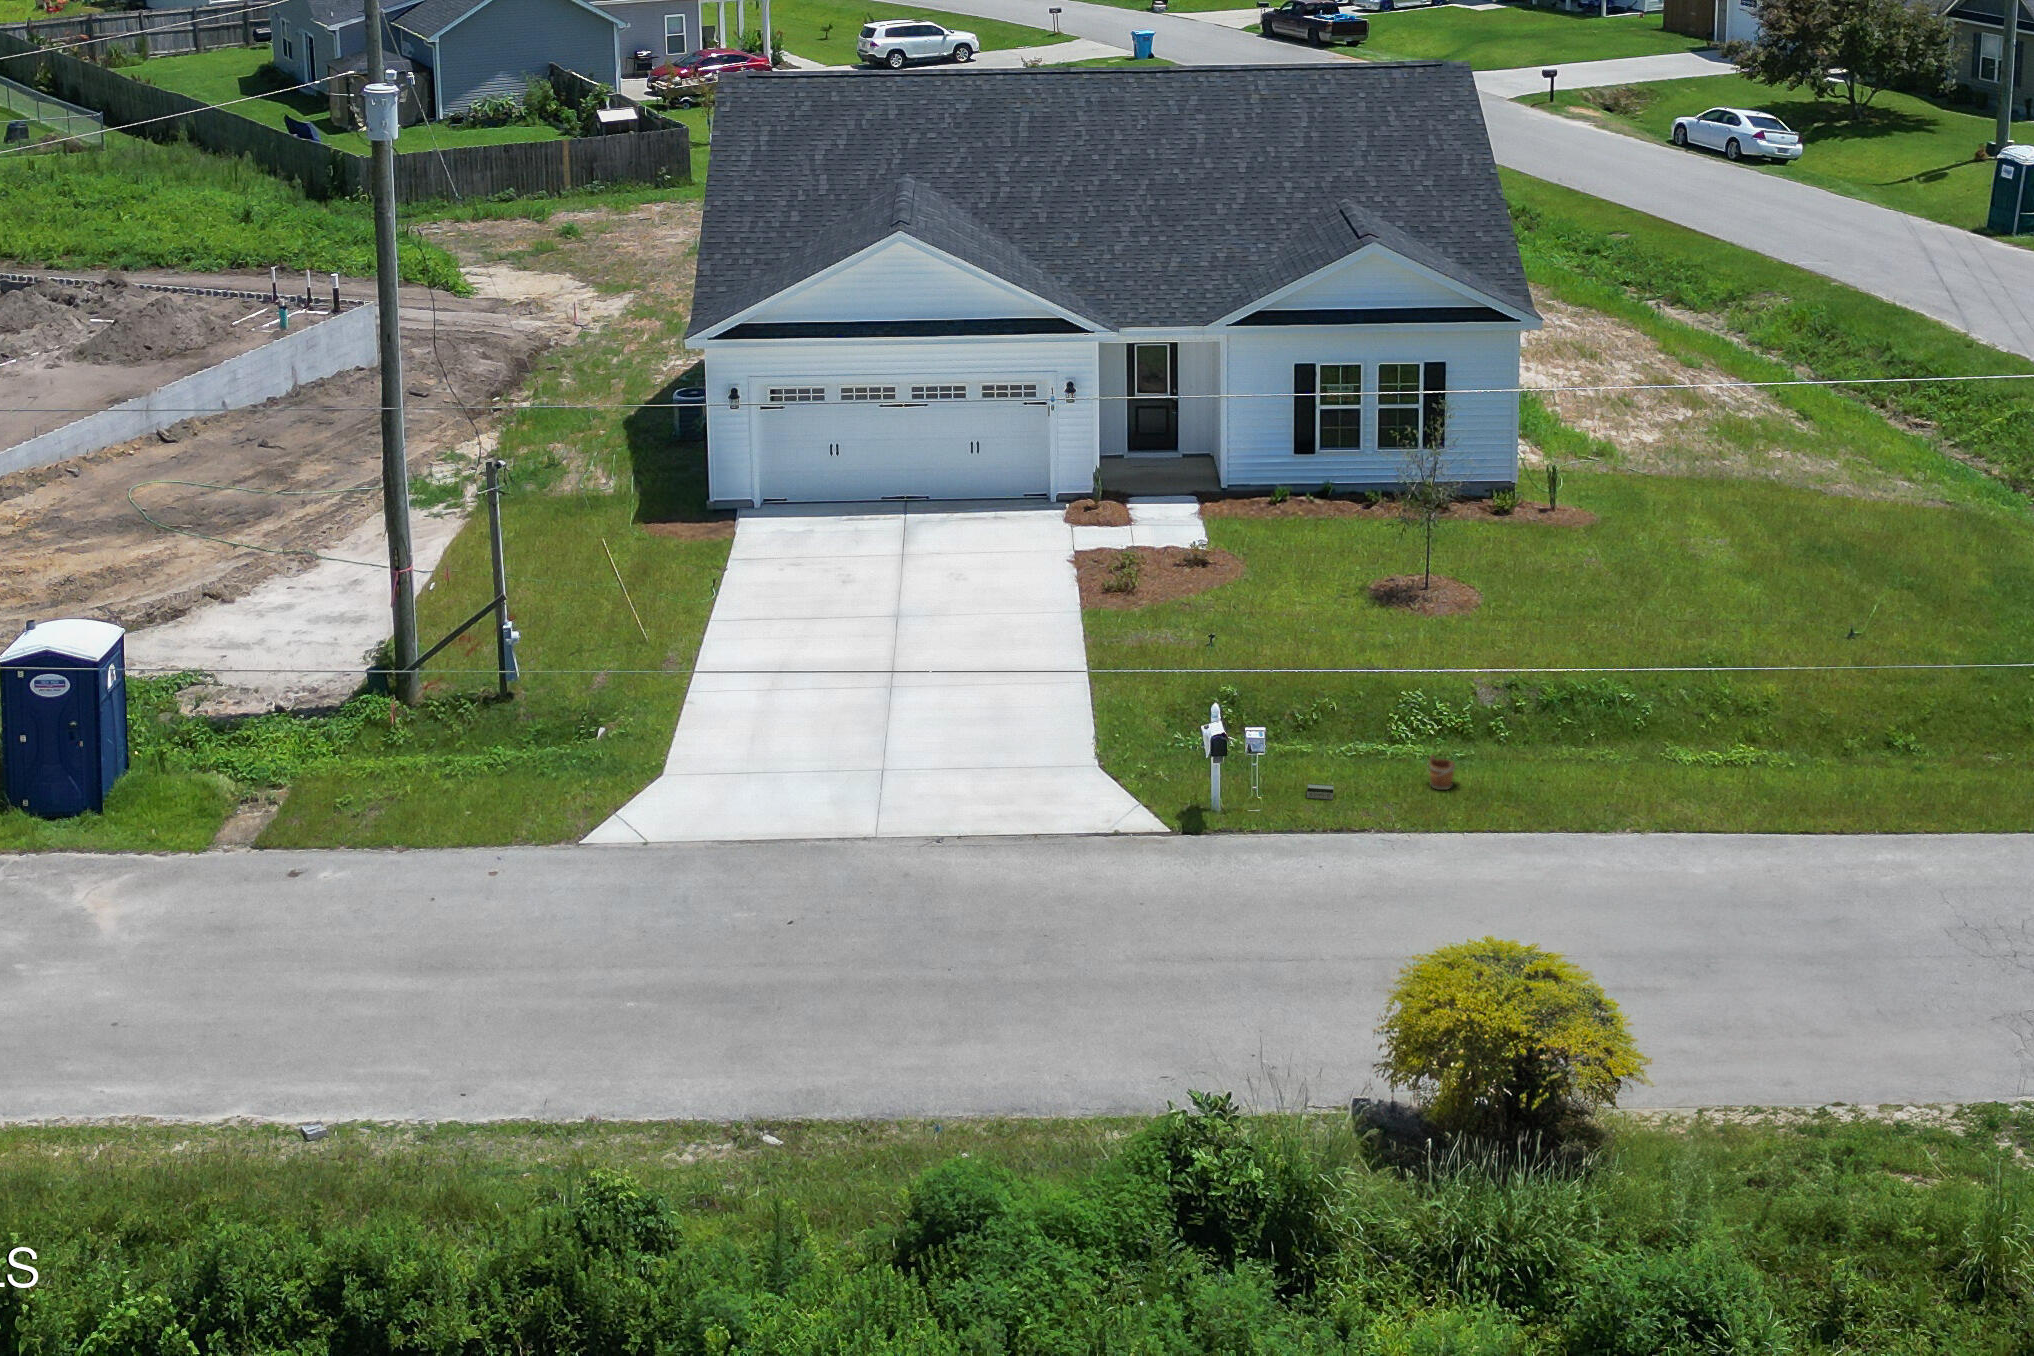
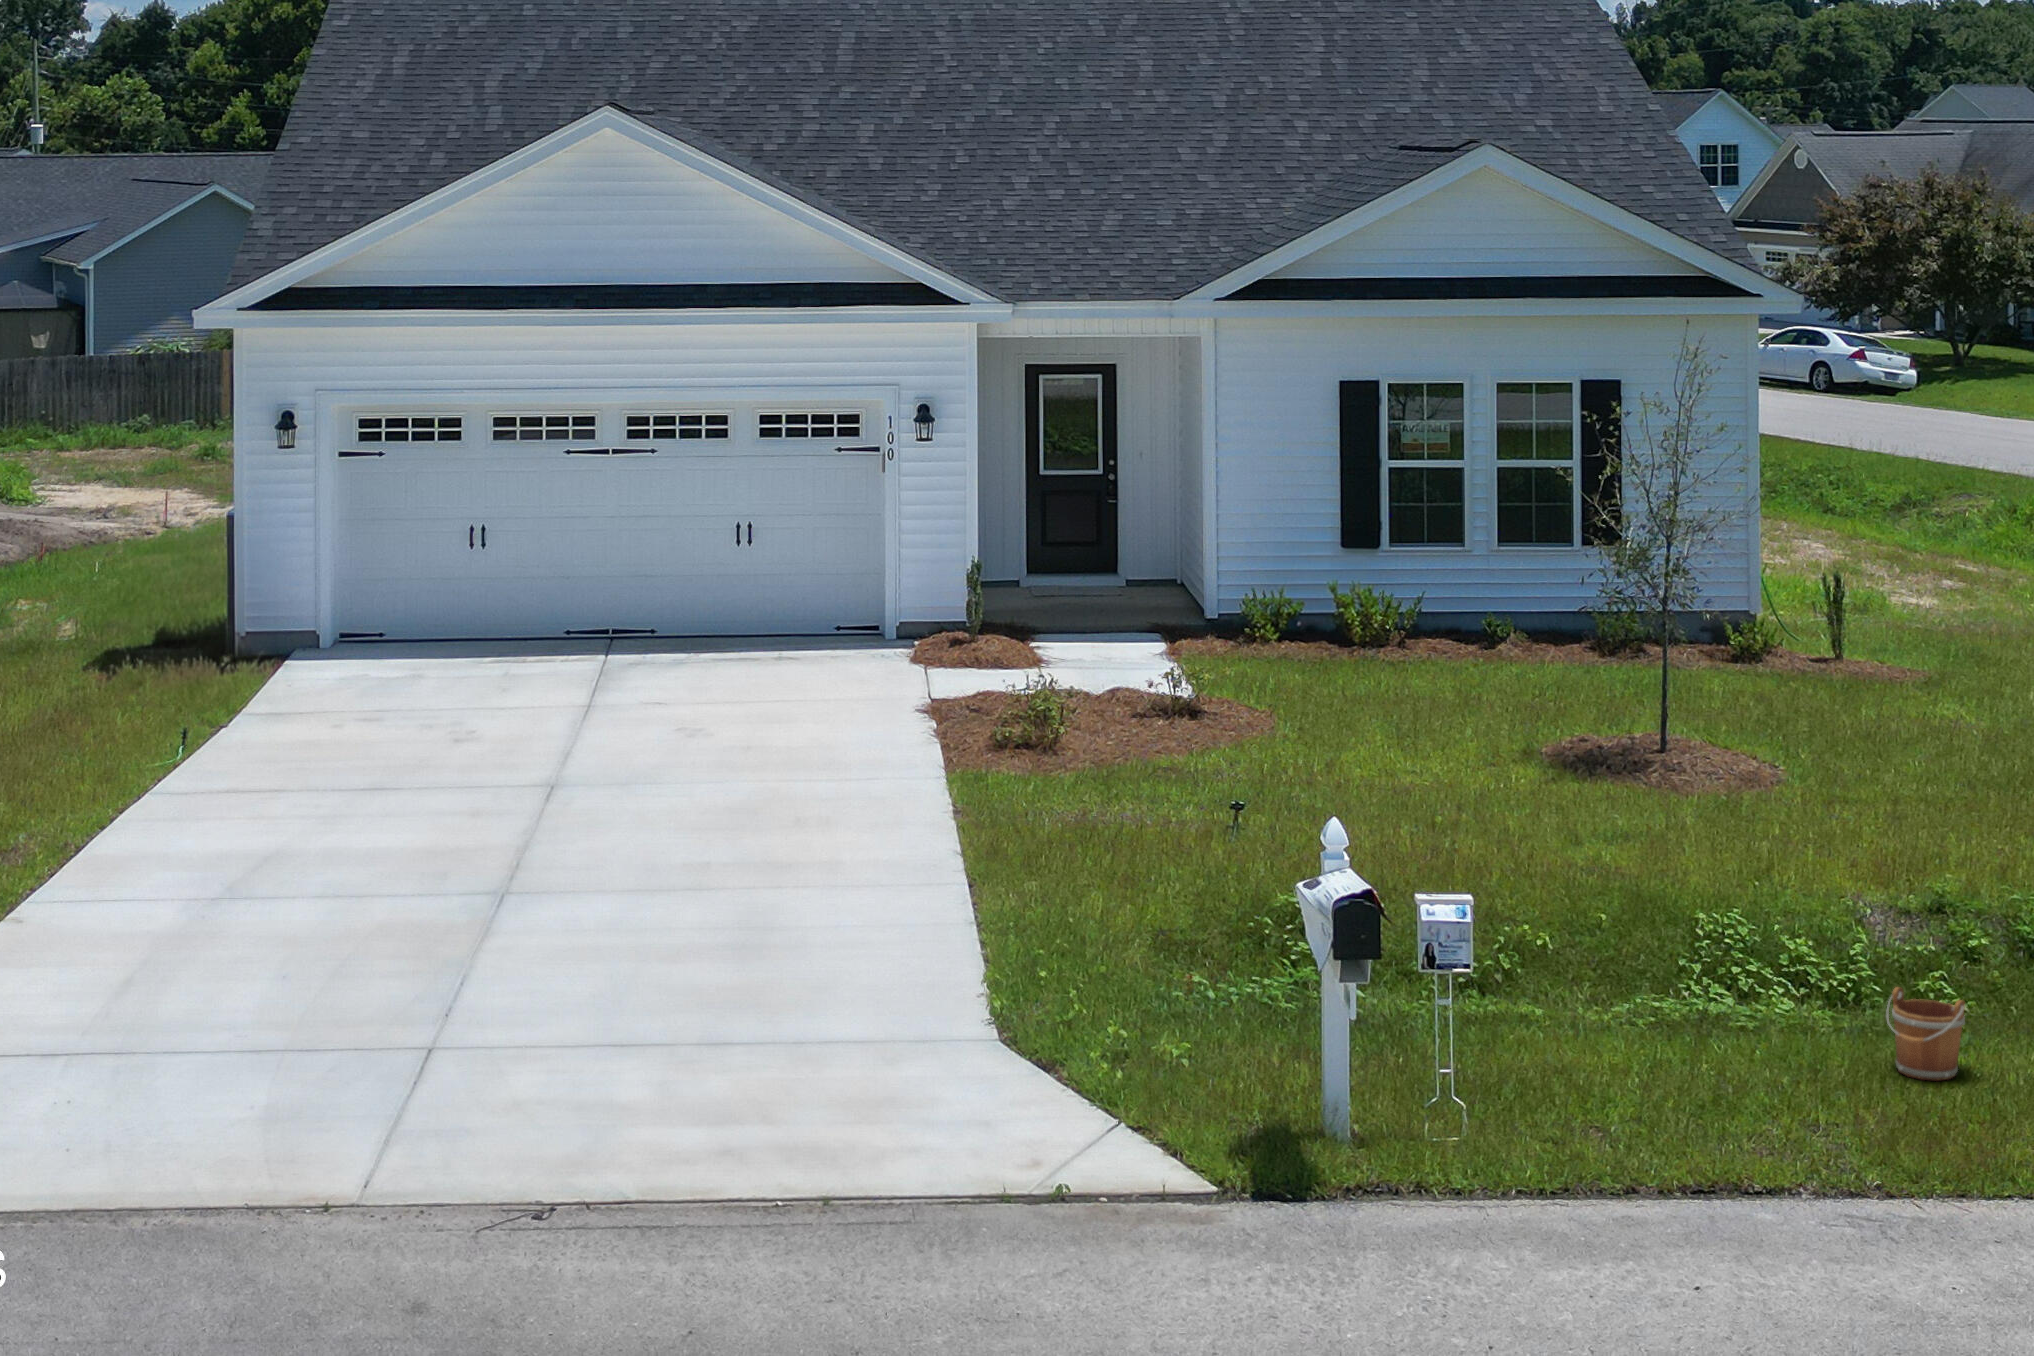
toolbox: present [1307,784,1334,800] -> none [1576,1066,1654,1105]

